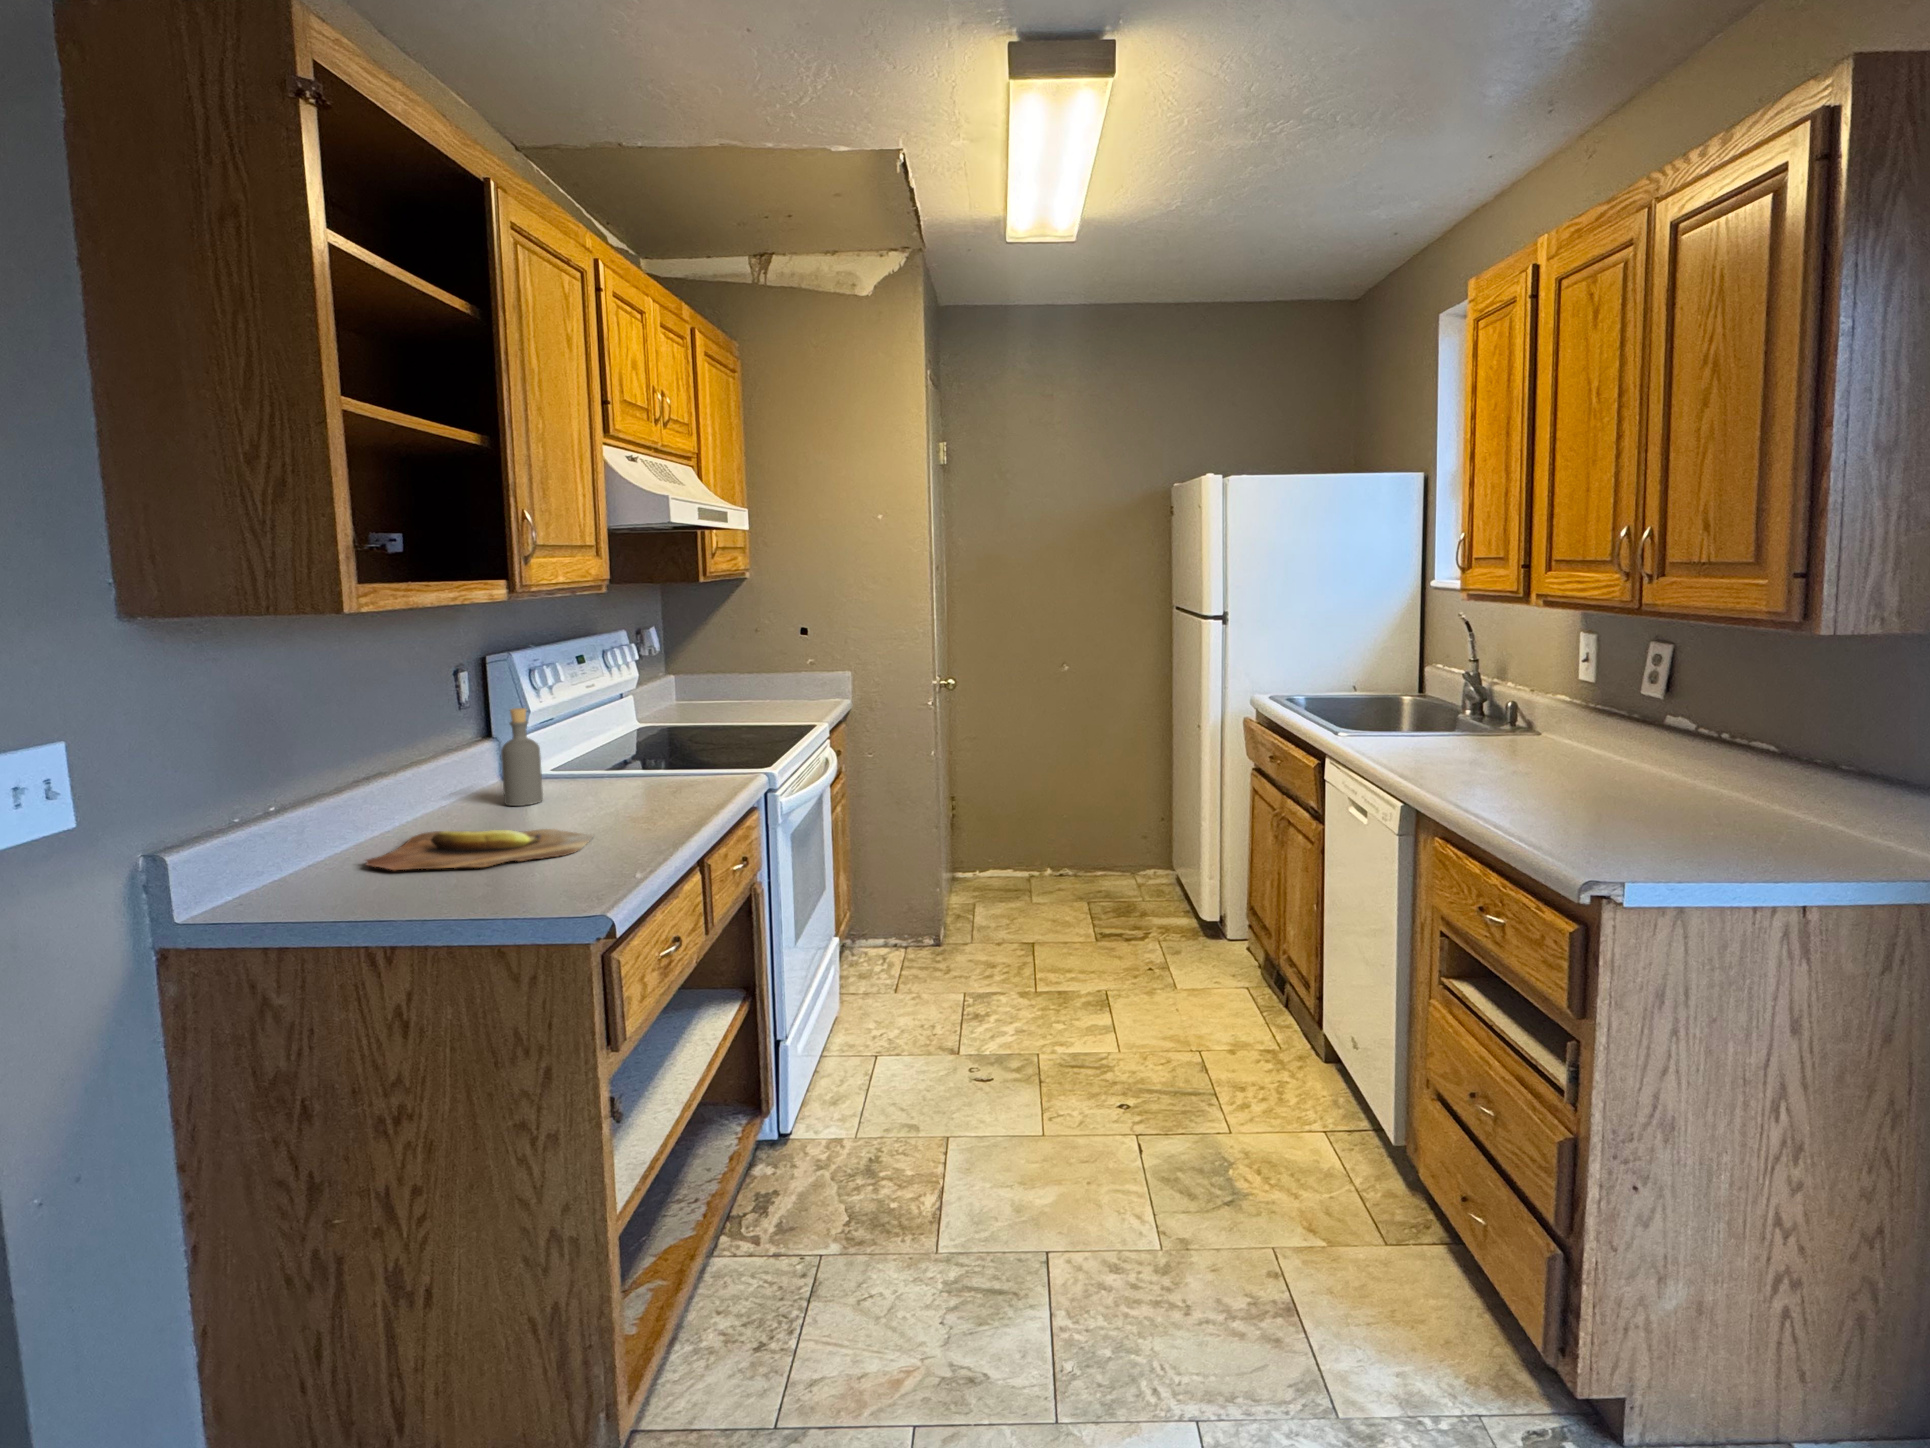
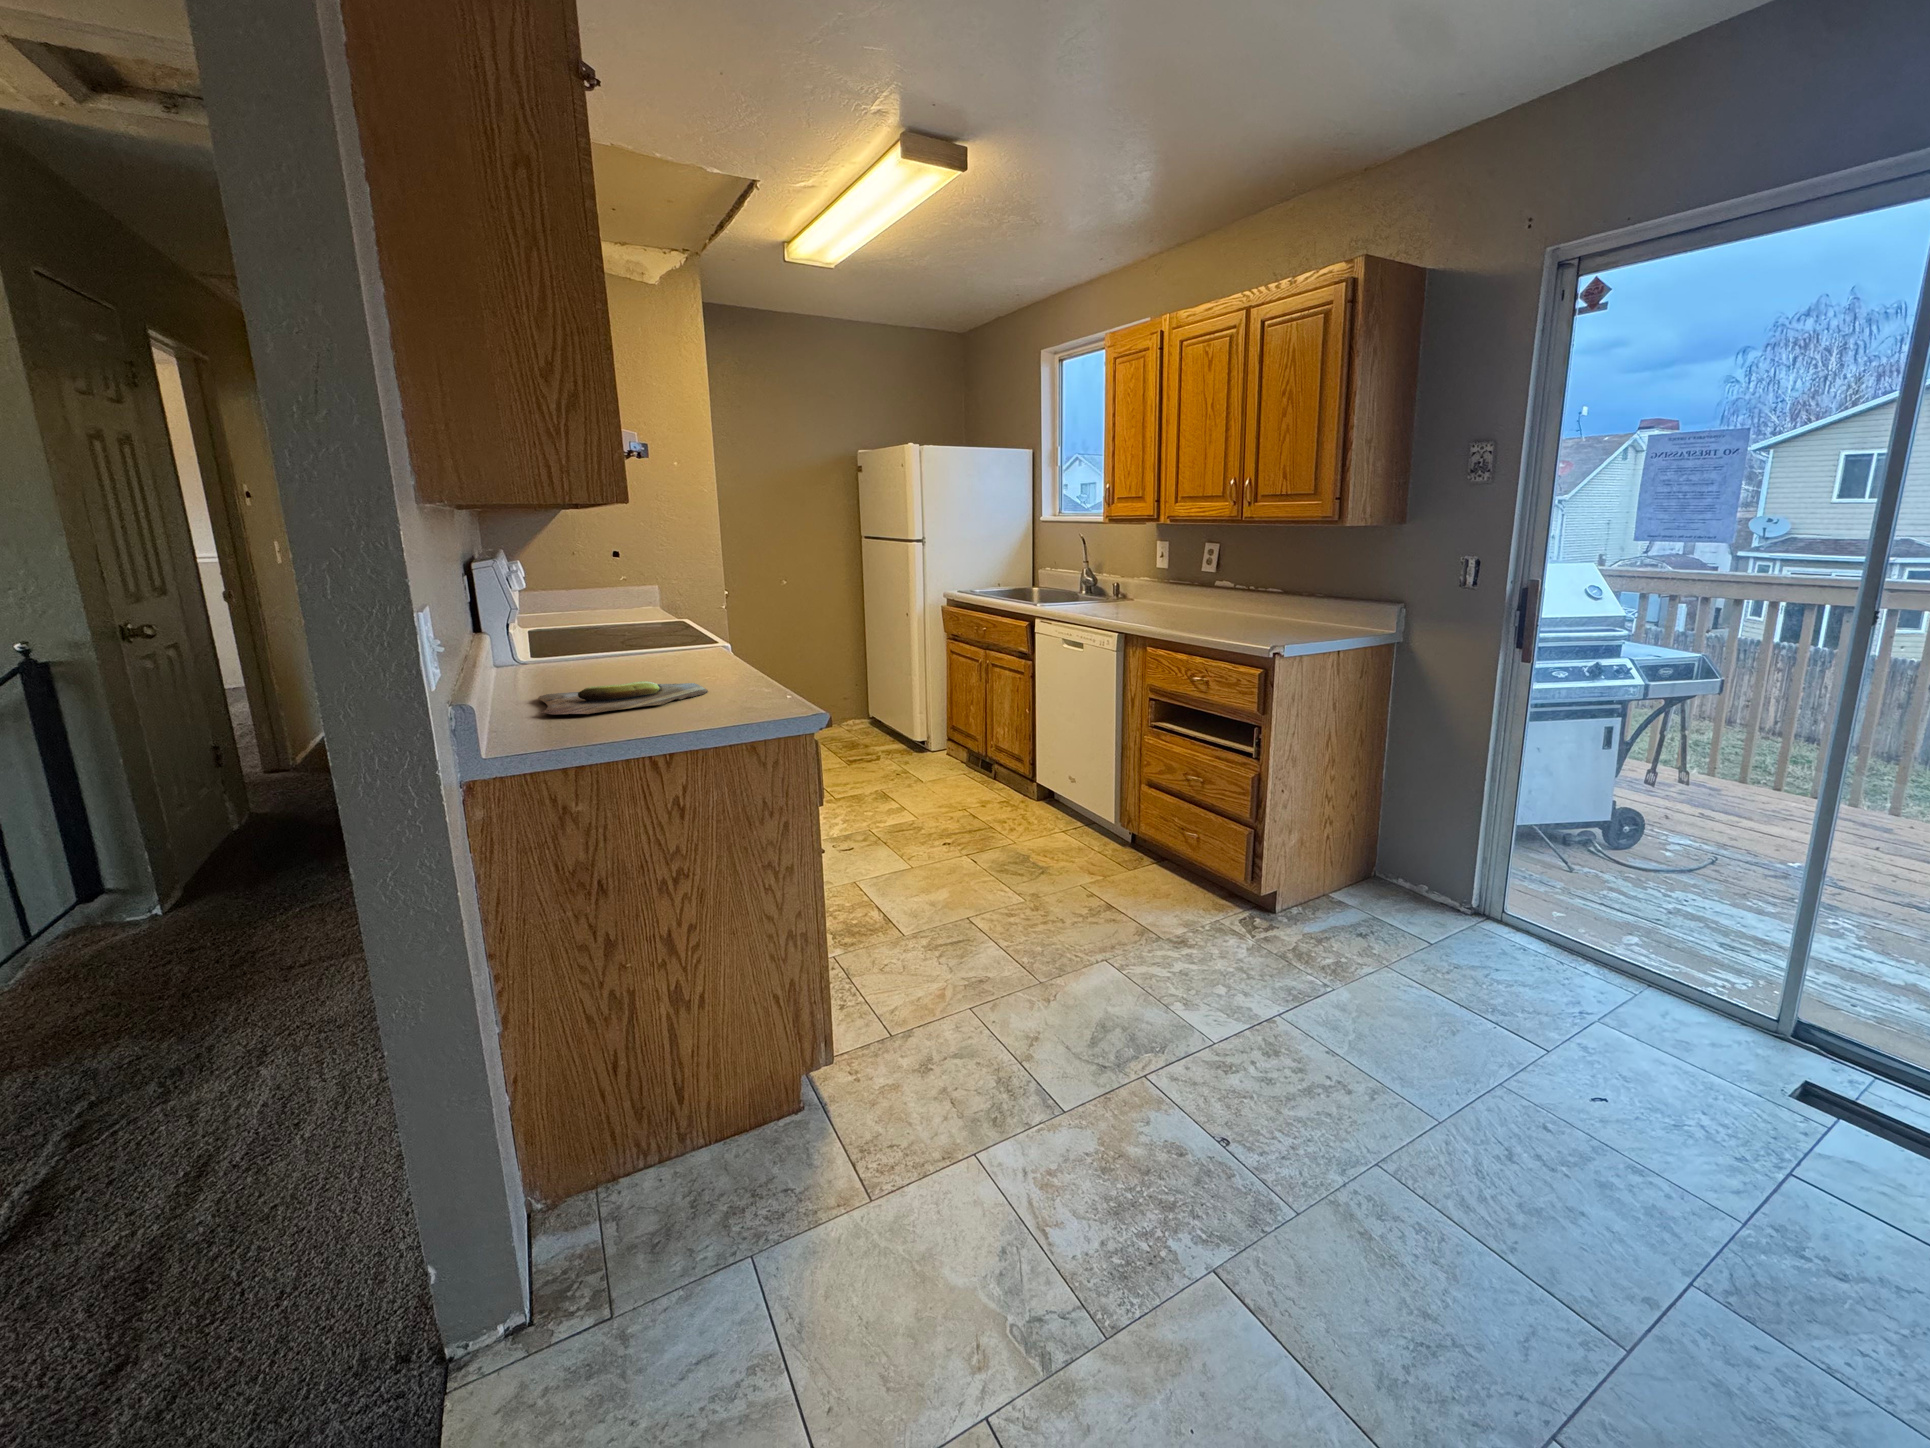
bottle: present [501,708,543,806] -> none [545,598,582,678]

